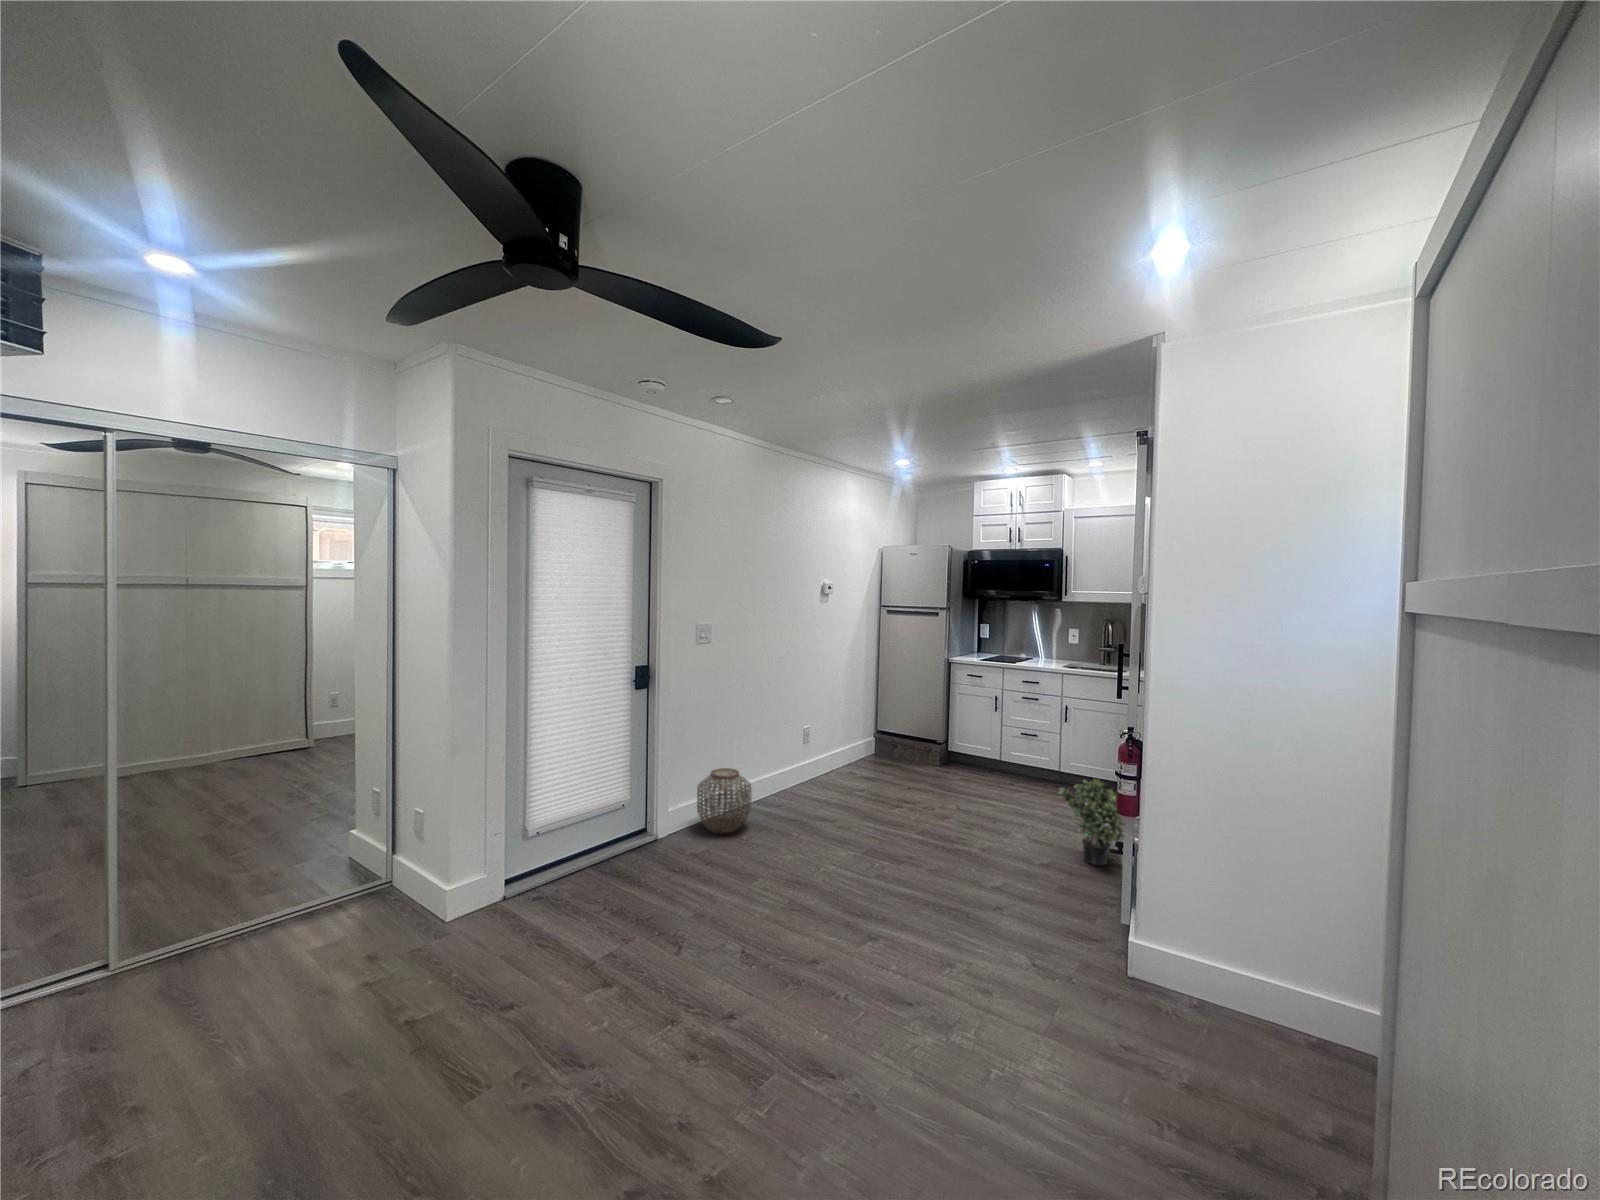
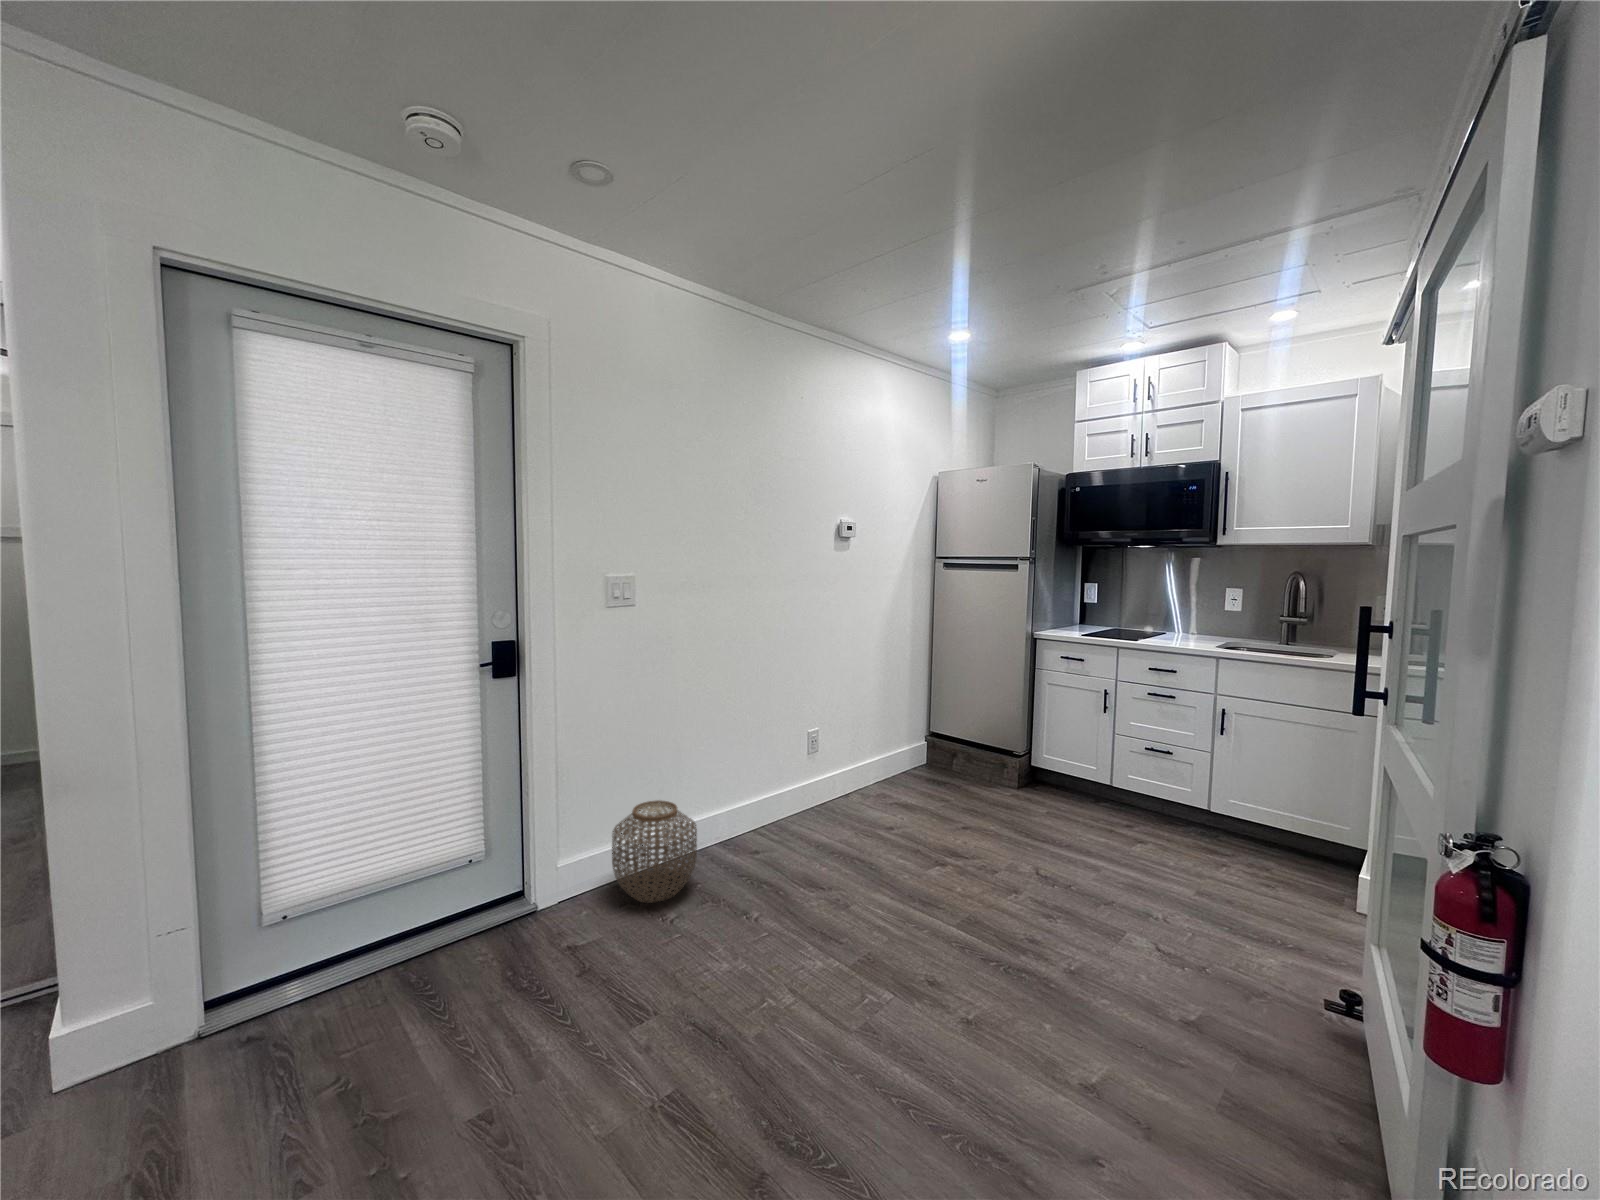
potted plant: present [1058,779,1125,866] -> none [1209,856,1351,1024]

